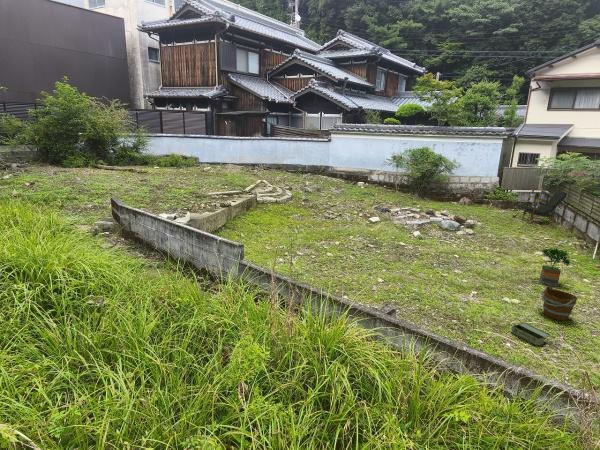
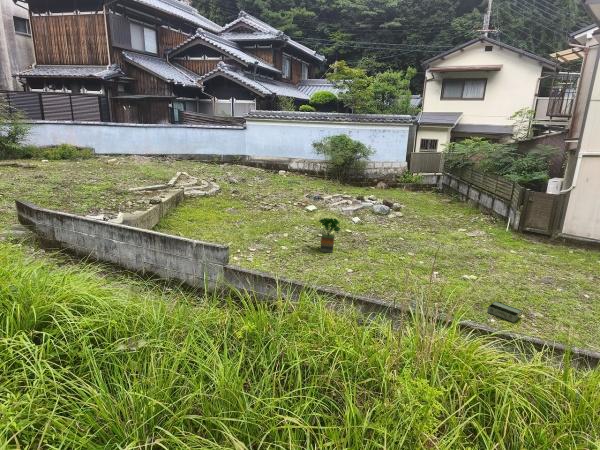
lounge chair: present [521,191,567,223] -> none [432,172,471,204]
potted tree: present [539,248,570,287] -> present [319,218,341,253]
bucket: present [541,286,577,321] -> none [497,263,529,294]

